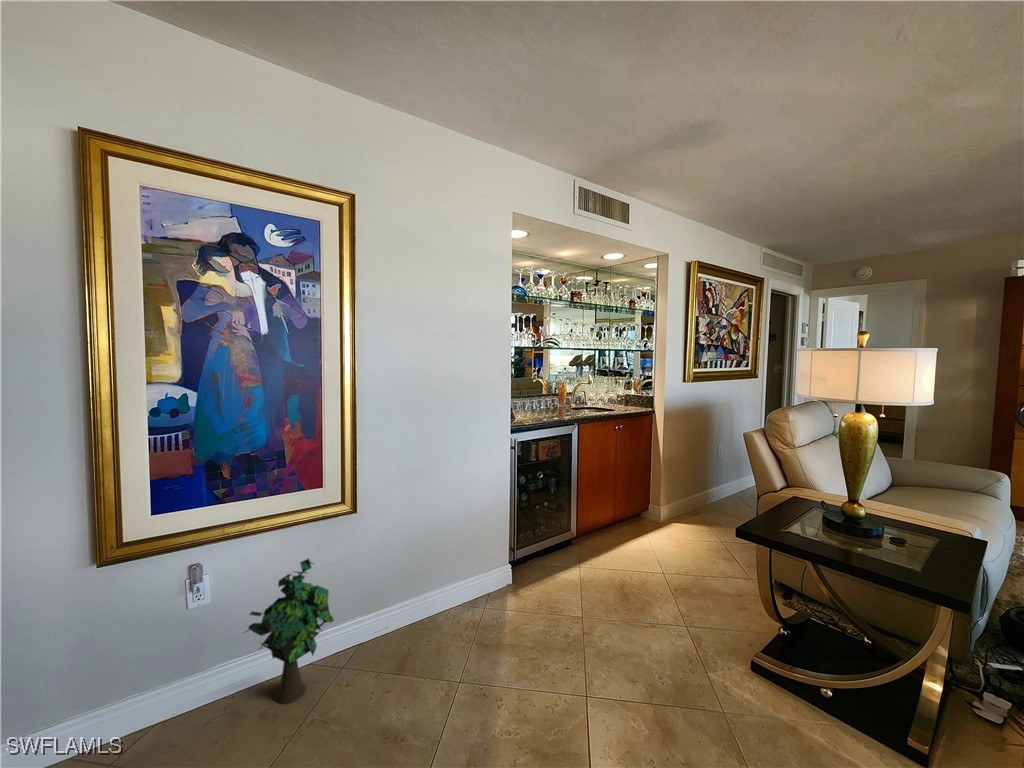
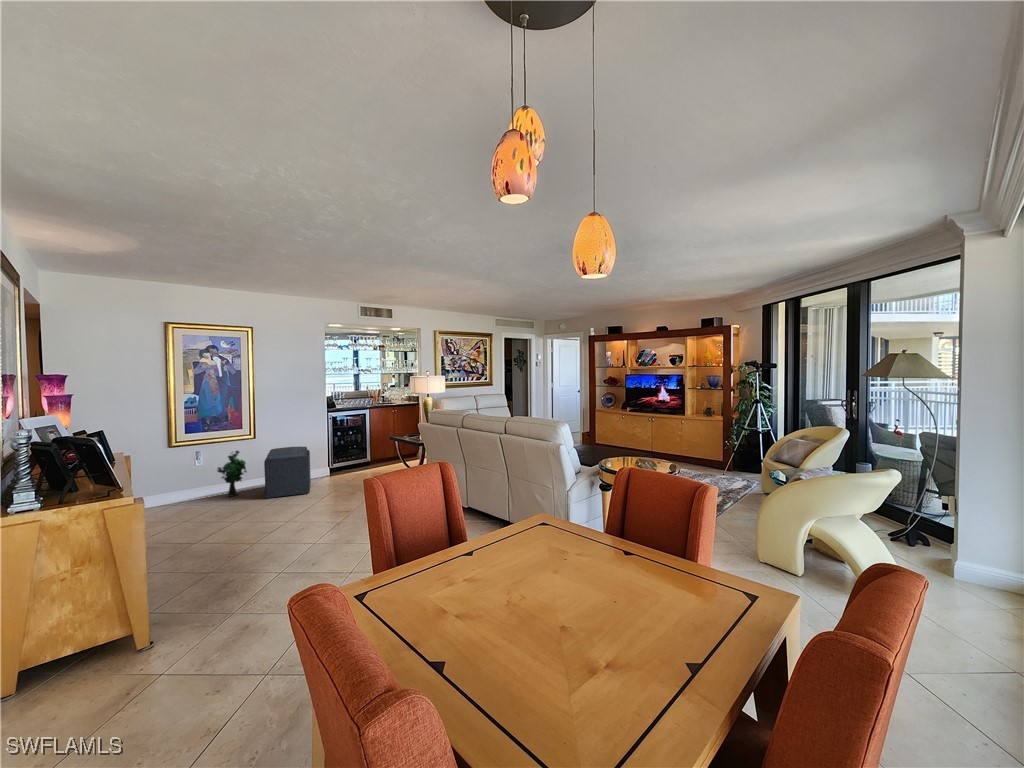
ottoman: none [390,541,522,745] -> present [264,447,311,499]

